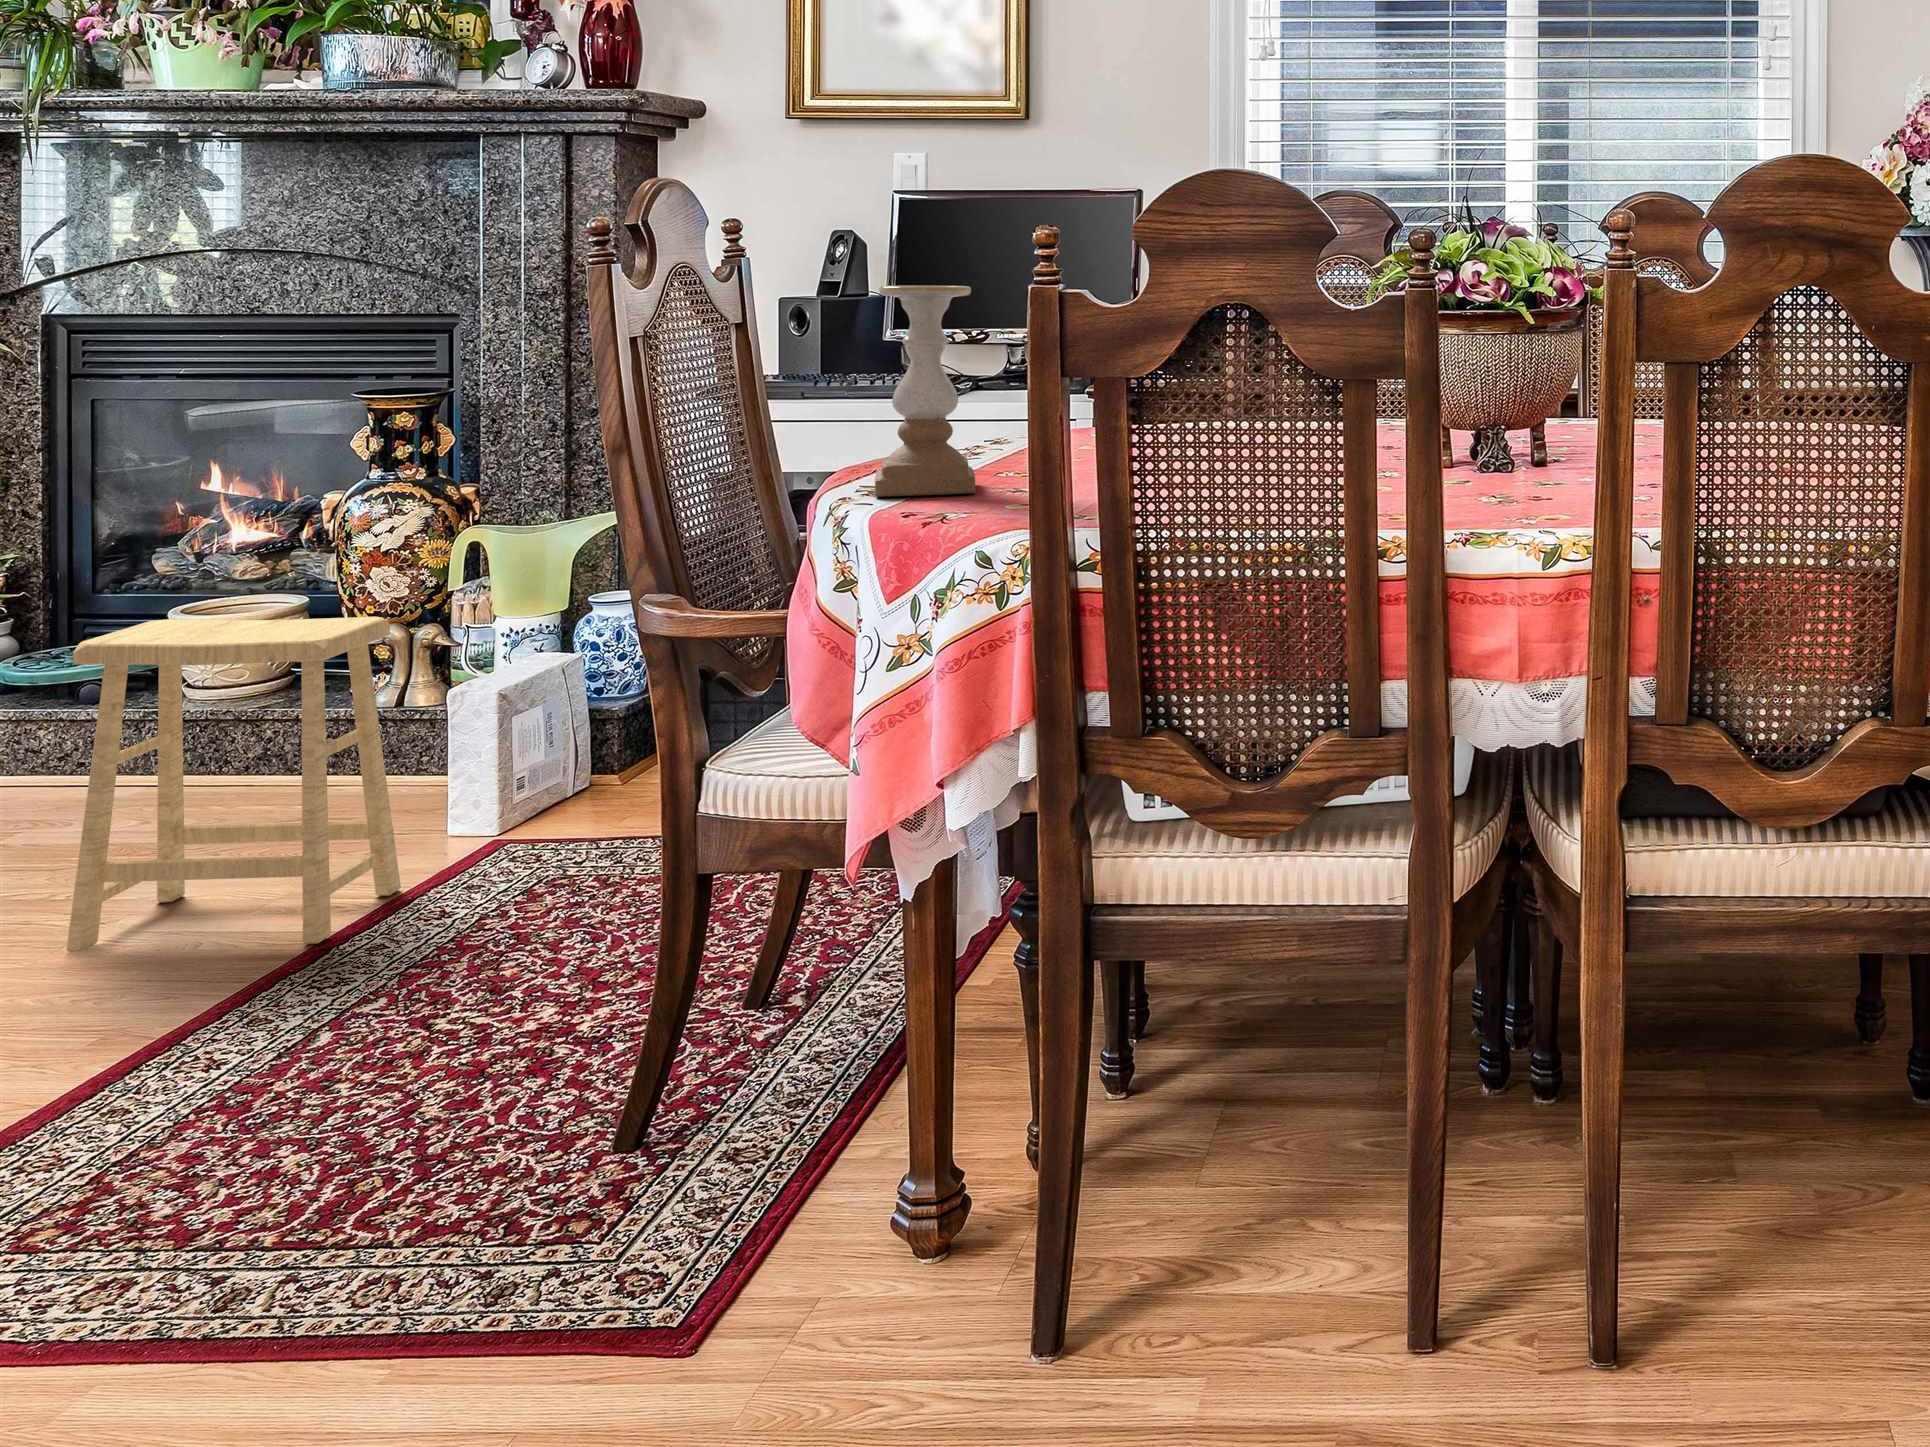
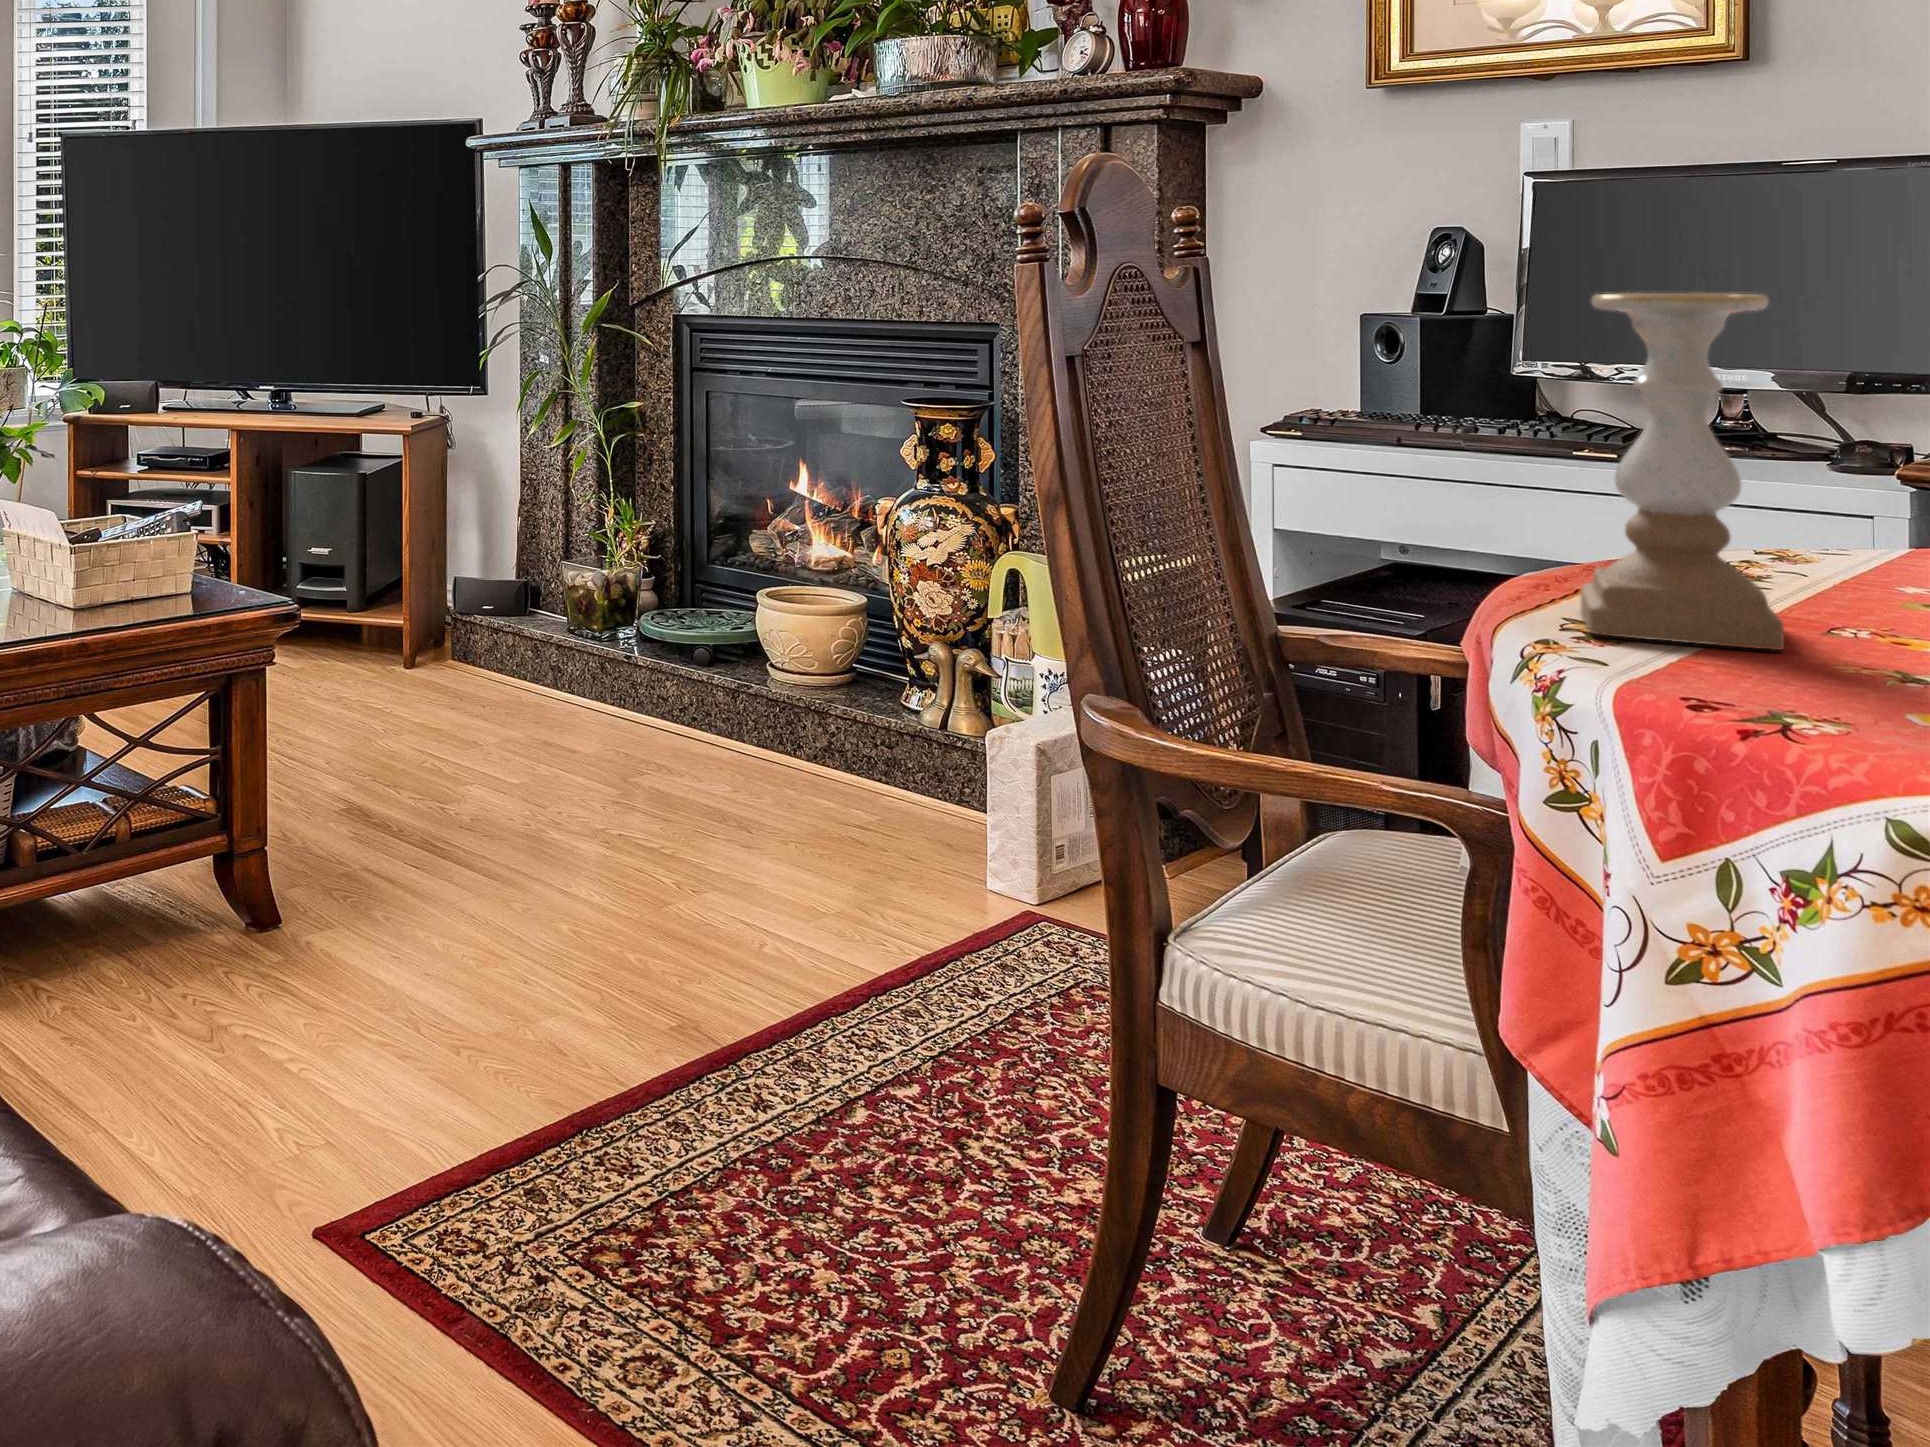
footstool: present [66,617,401,952] -> none [661,619,940,989]

